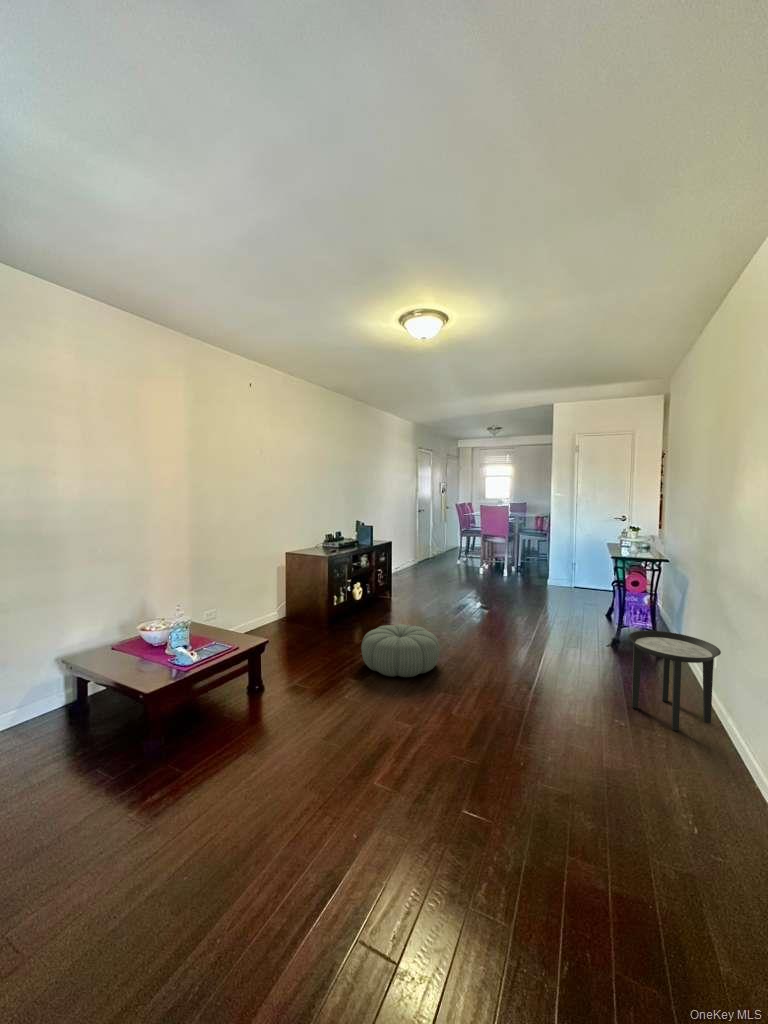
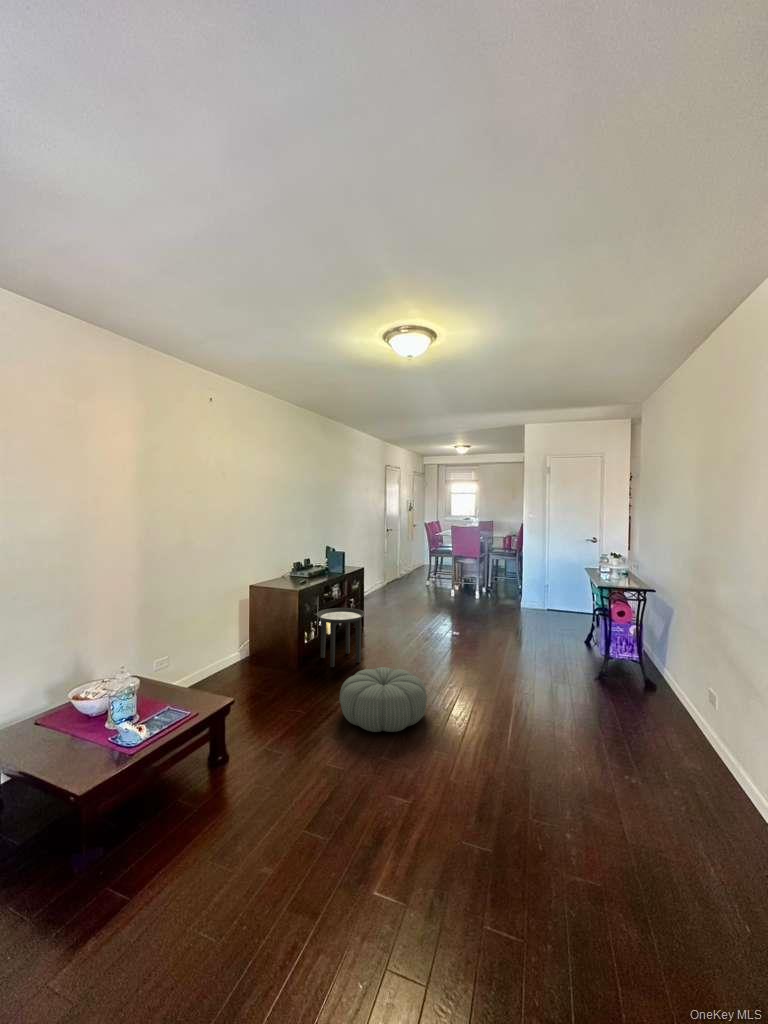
side table: present [629,631,721,731] -> present [316,608,365,667]

